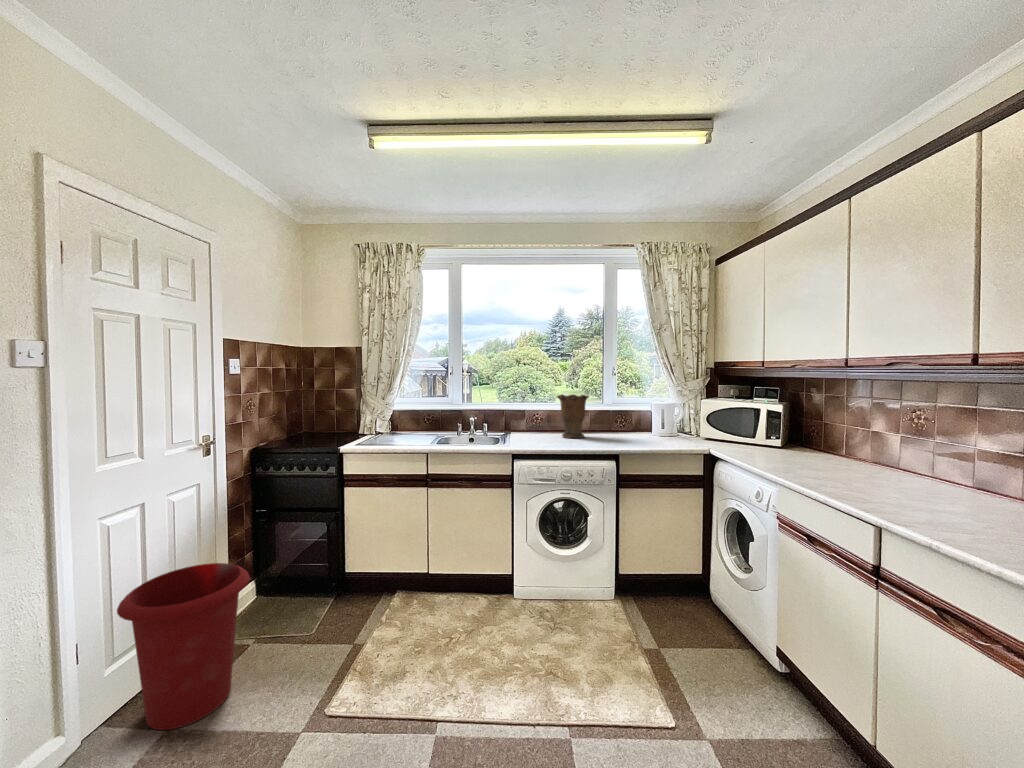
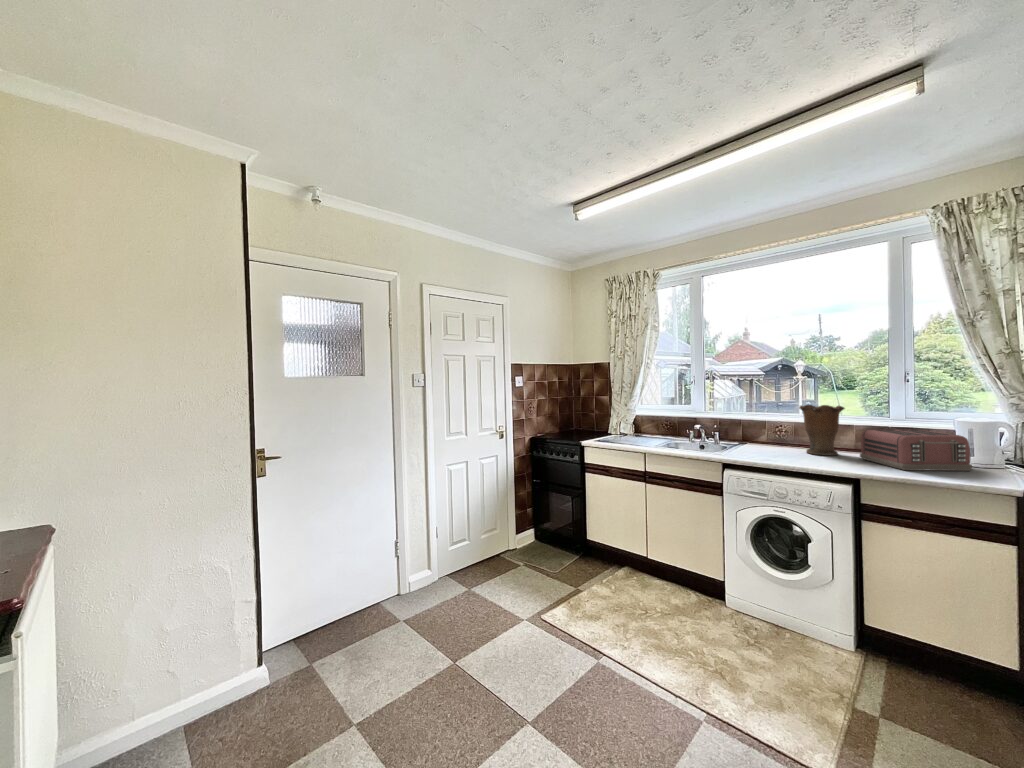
toaster: none [602,412,667,444] -> present [860,429,972,471]
waste bin: present [117,563,250,730] -> none [451,503,512,592]

